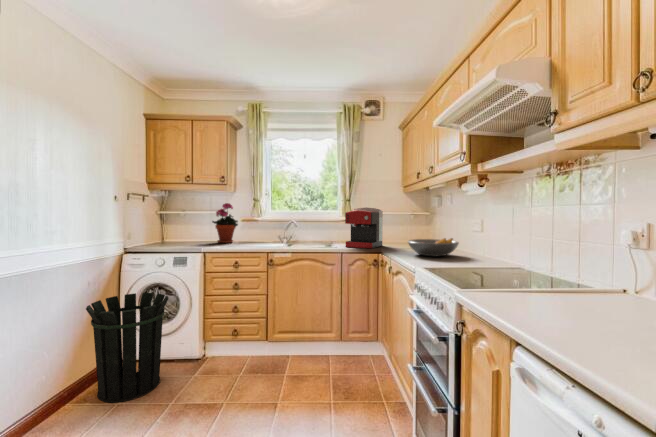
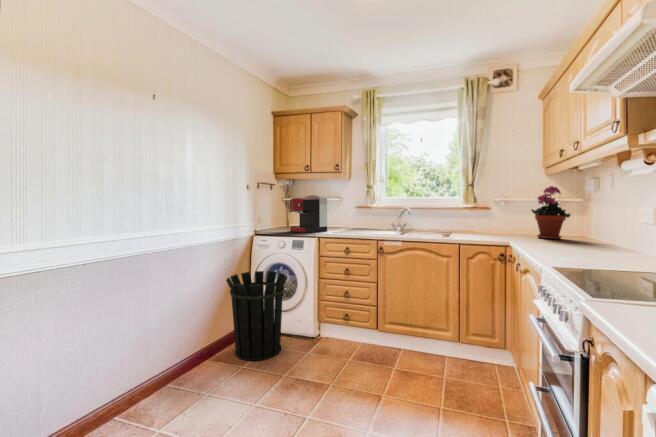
potted plant: present [212,203,238,243] -> present [531,186,570,239]
coffee maker: present [345,207,383,248] -> present [289,195,327,233]
fruit bowl: present [408,238,459,256] -> none [543,232,623,255]

